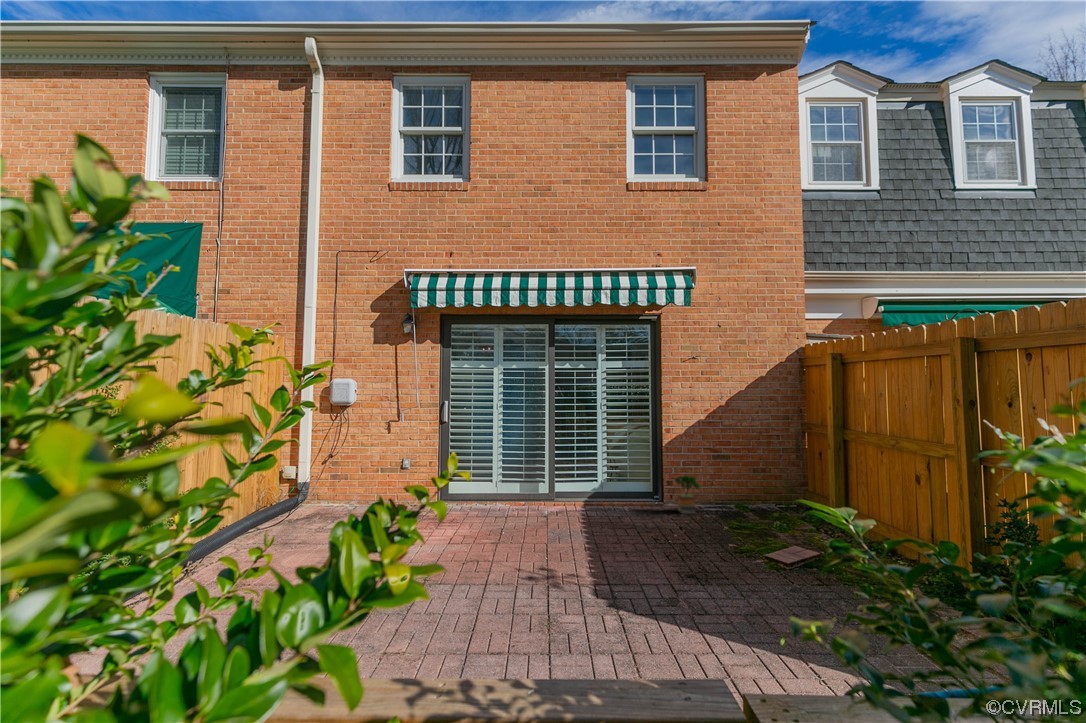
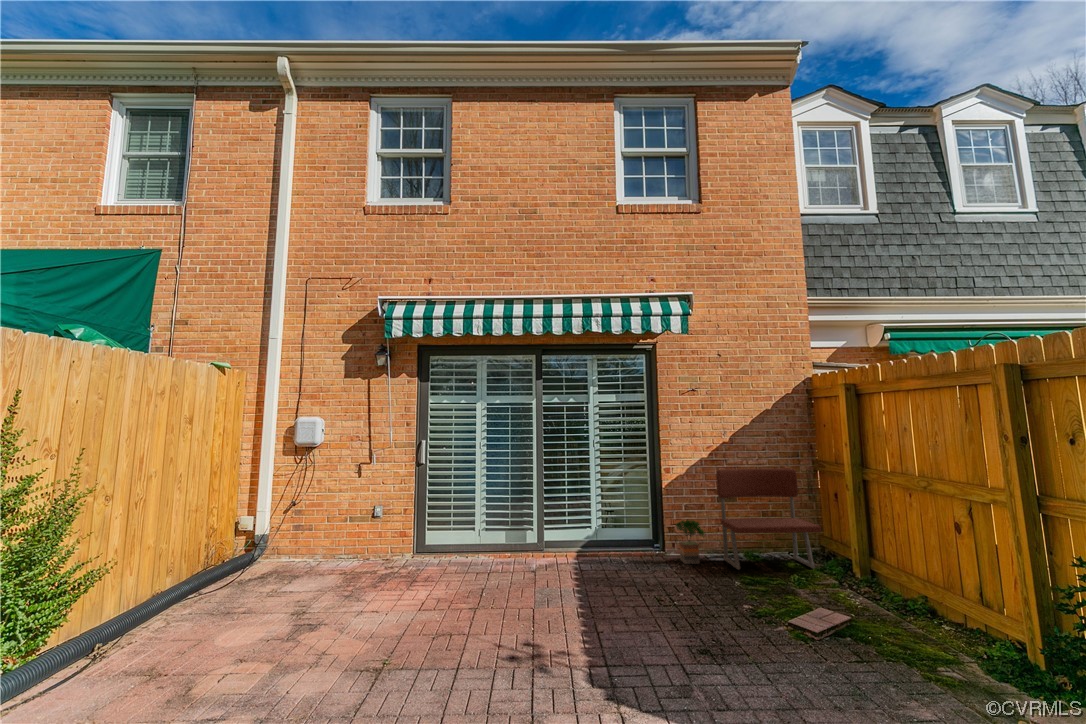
bench: none [713,430,805,519] -> present [716,469,821,570]

